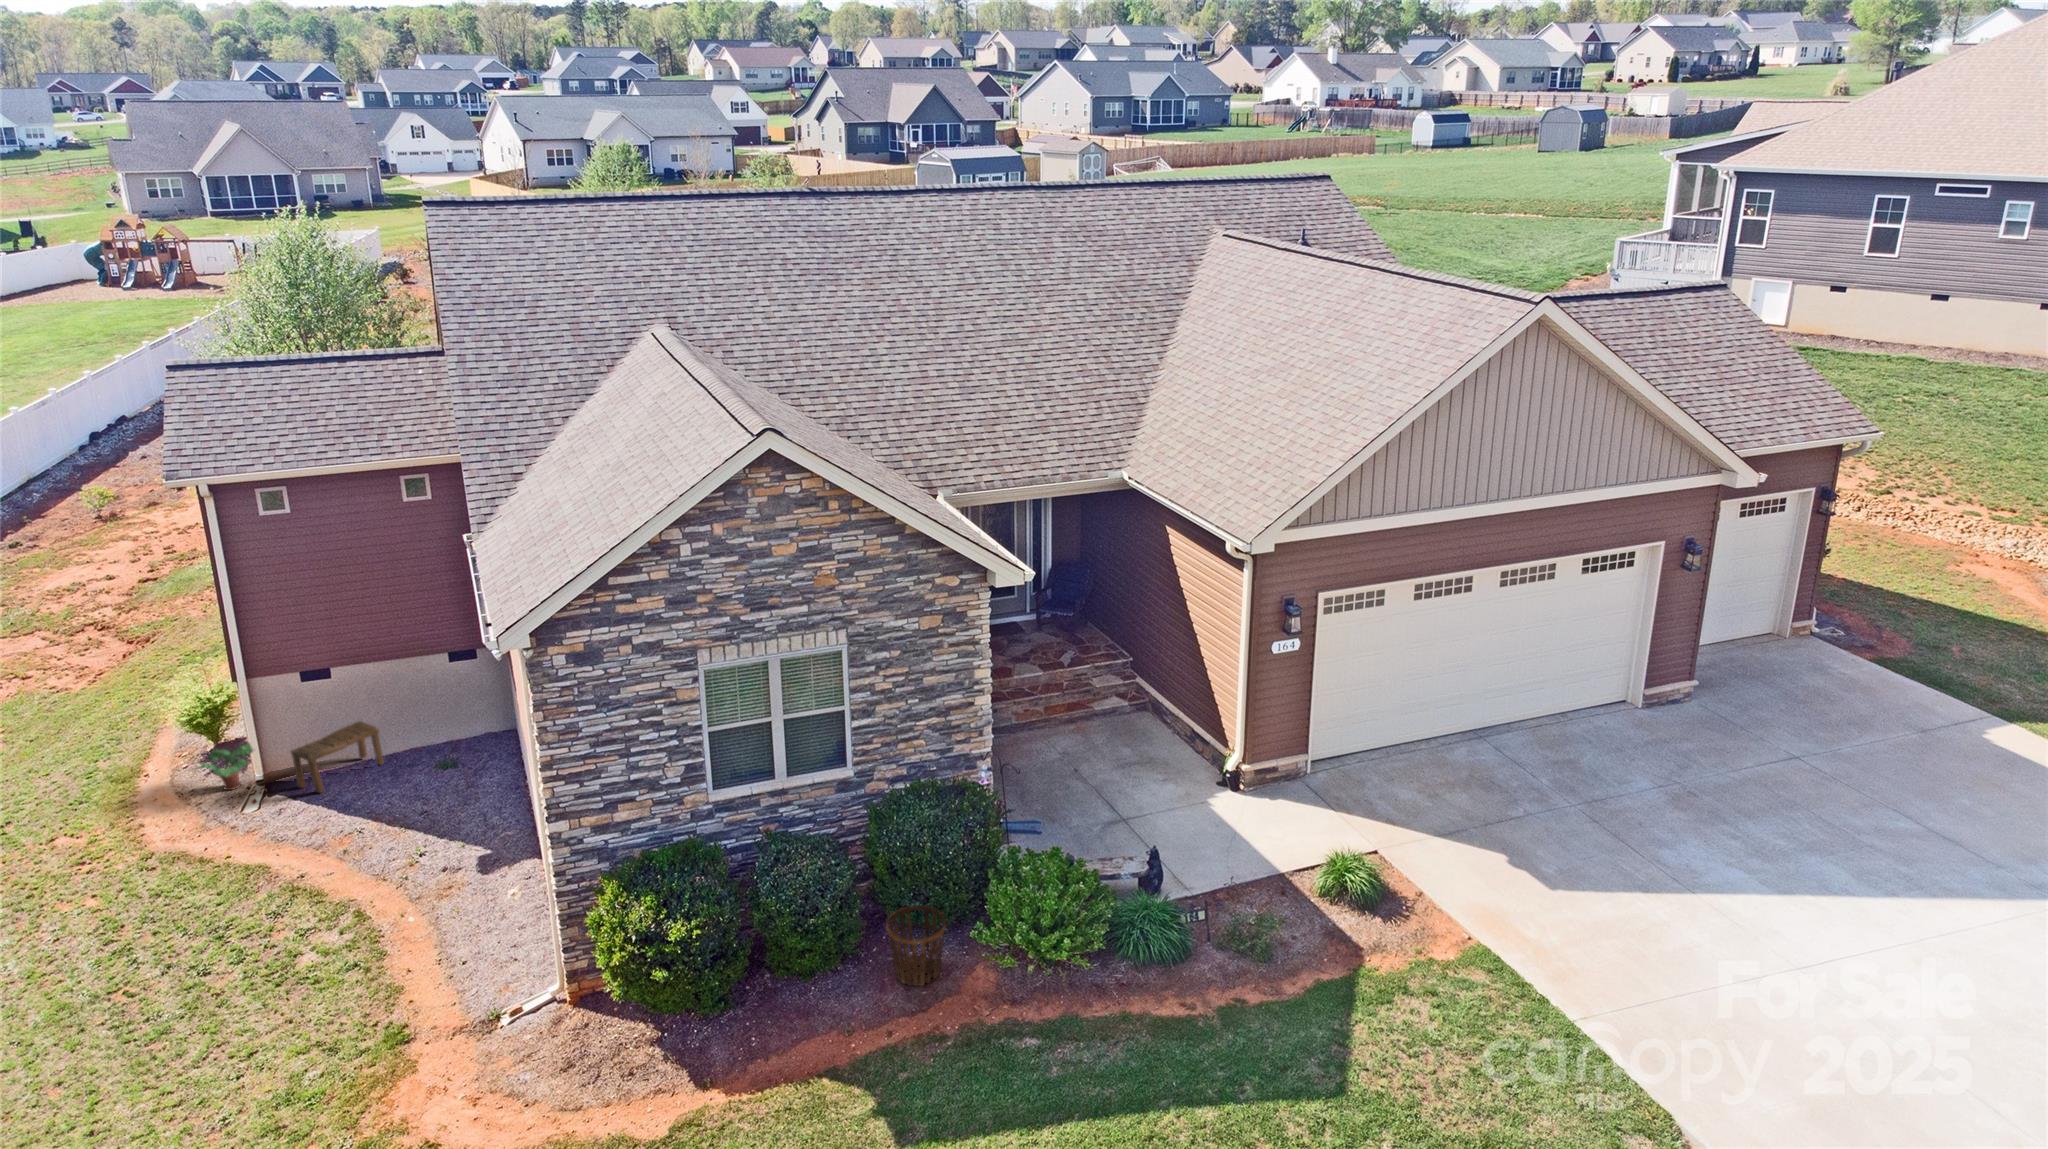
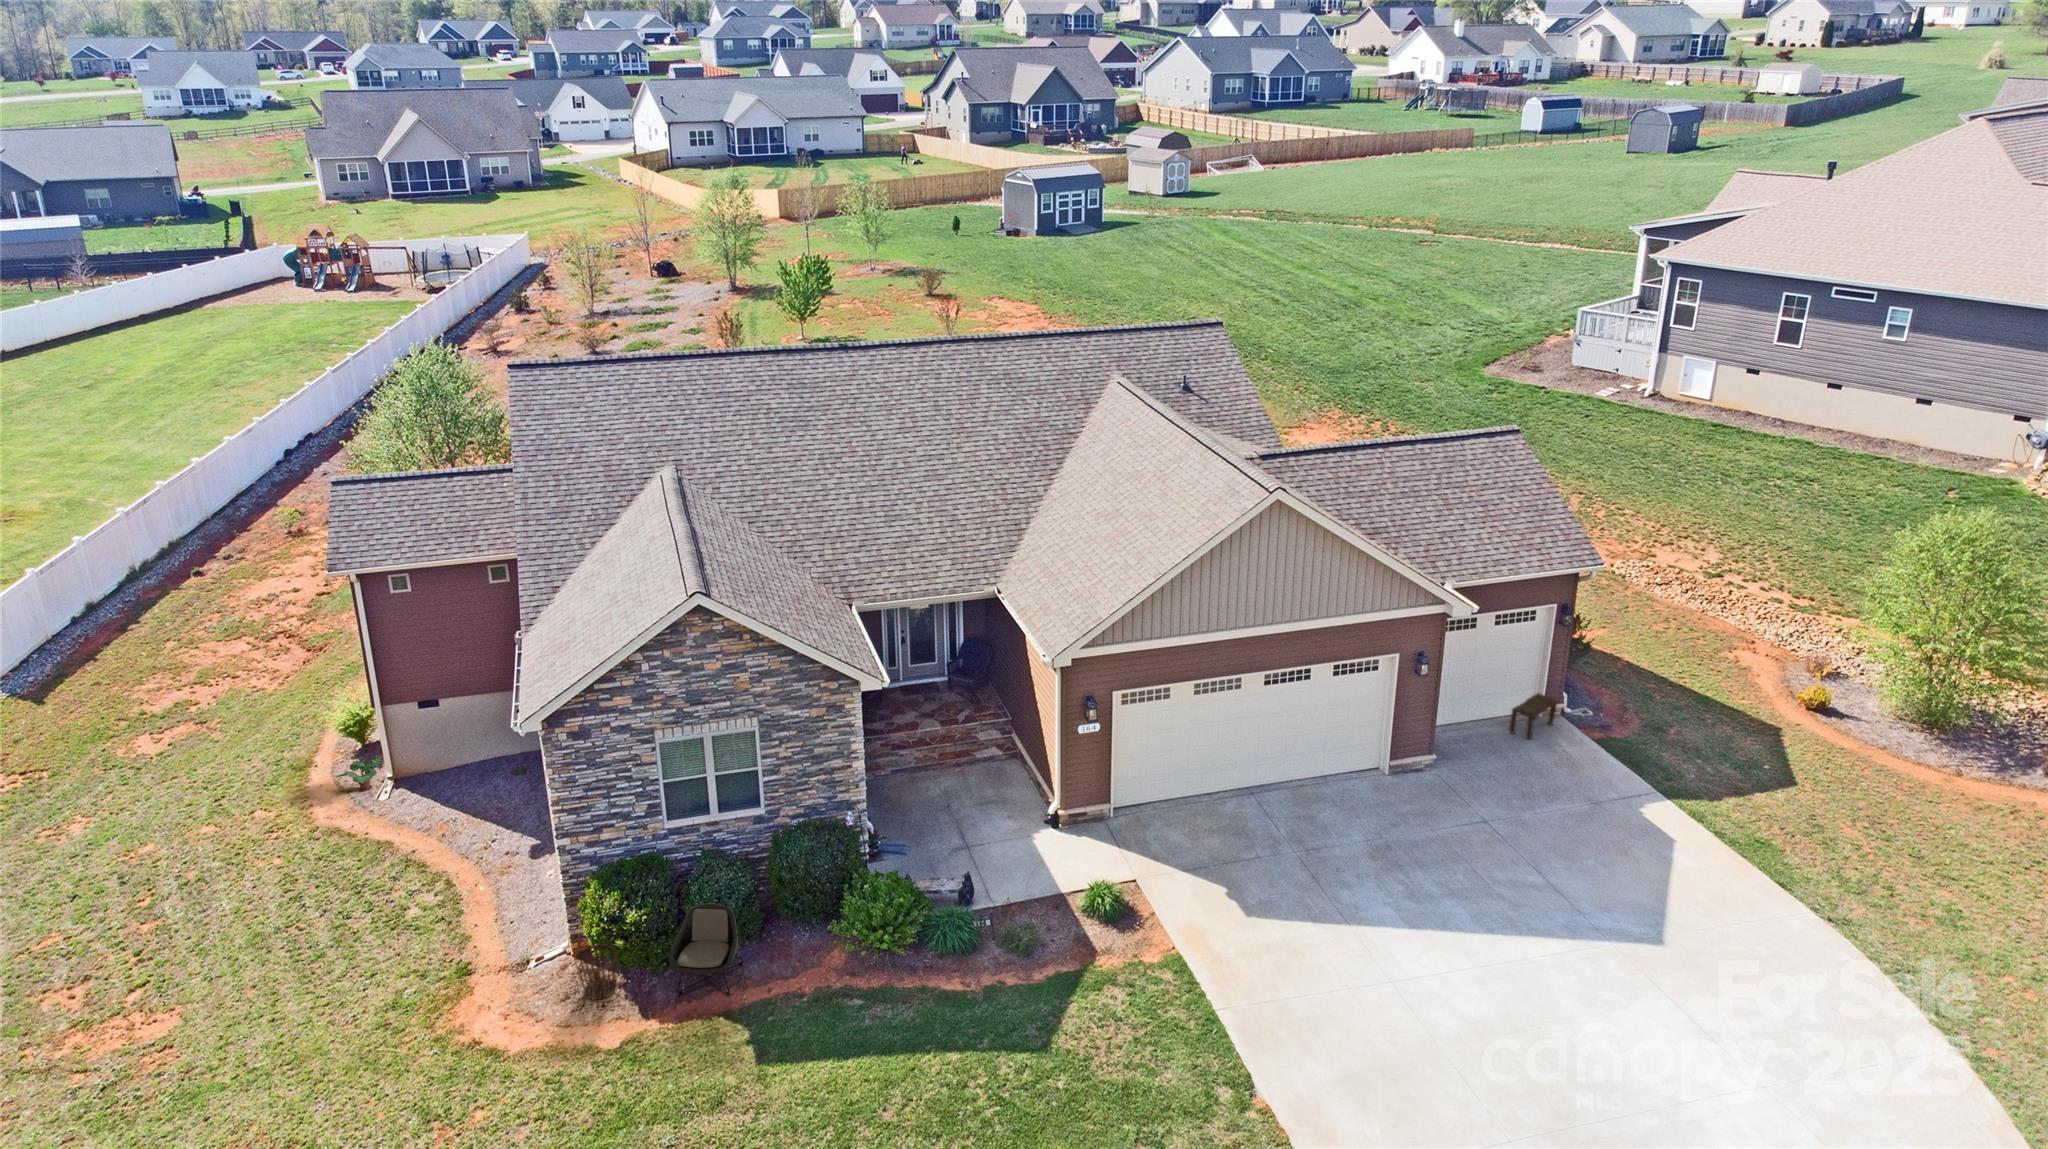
bench: present [291,721,384,793] -> present [1509,693,1558,739]
basket: present [886,906,946,986] -> present [575,944,617,1000]
lounge chair: none [742,909,847,1054] -> present [669,903,744,995]

